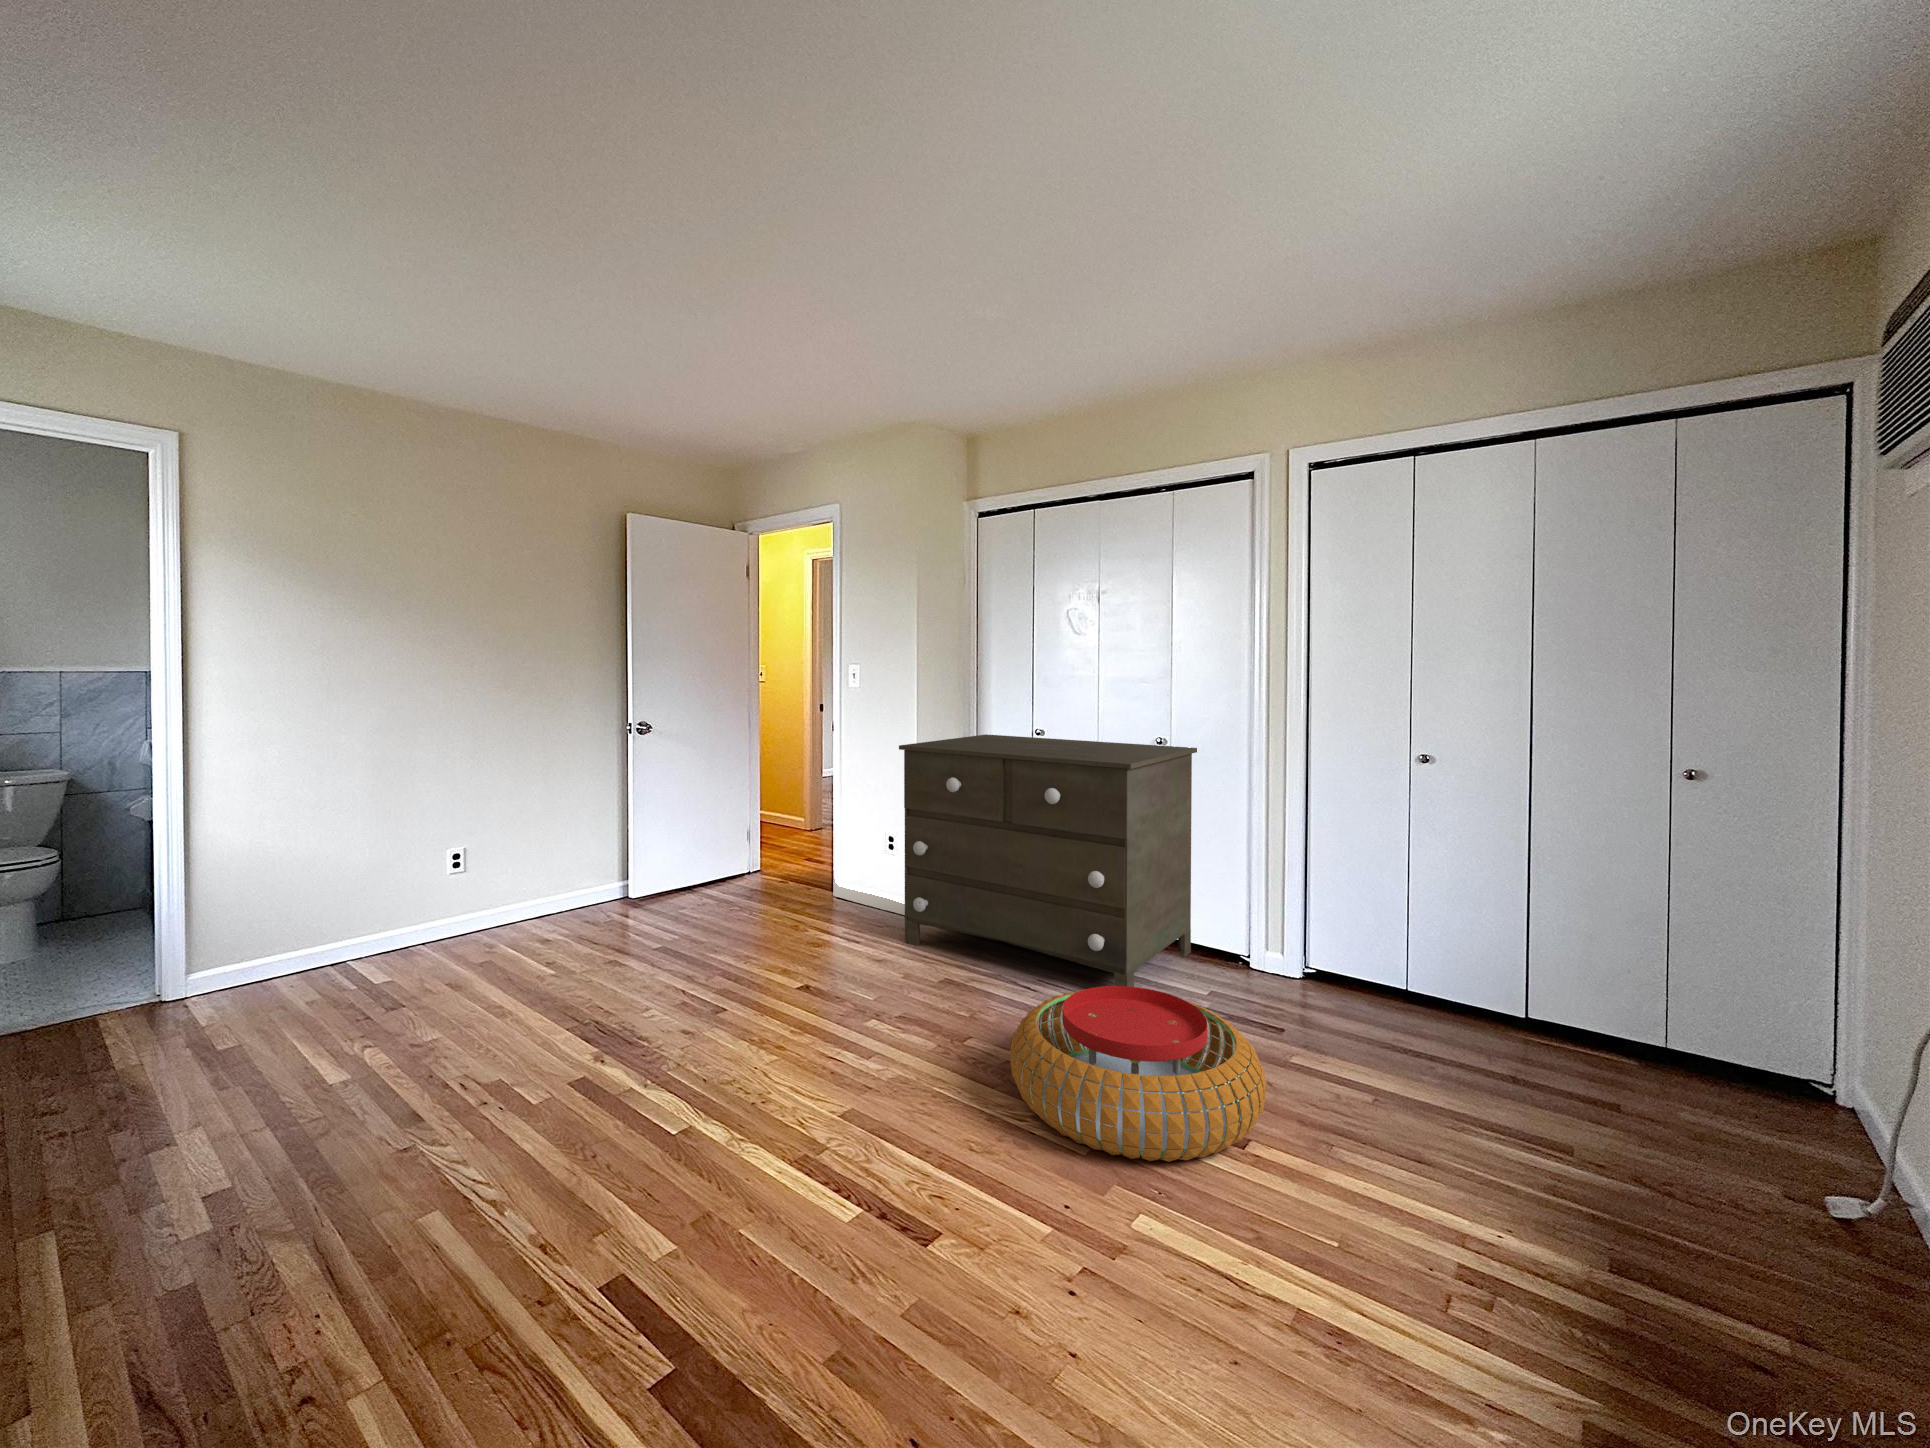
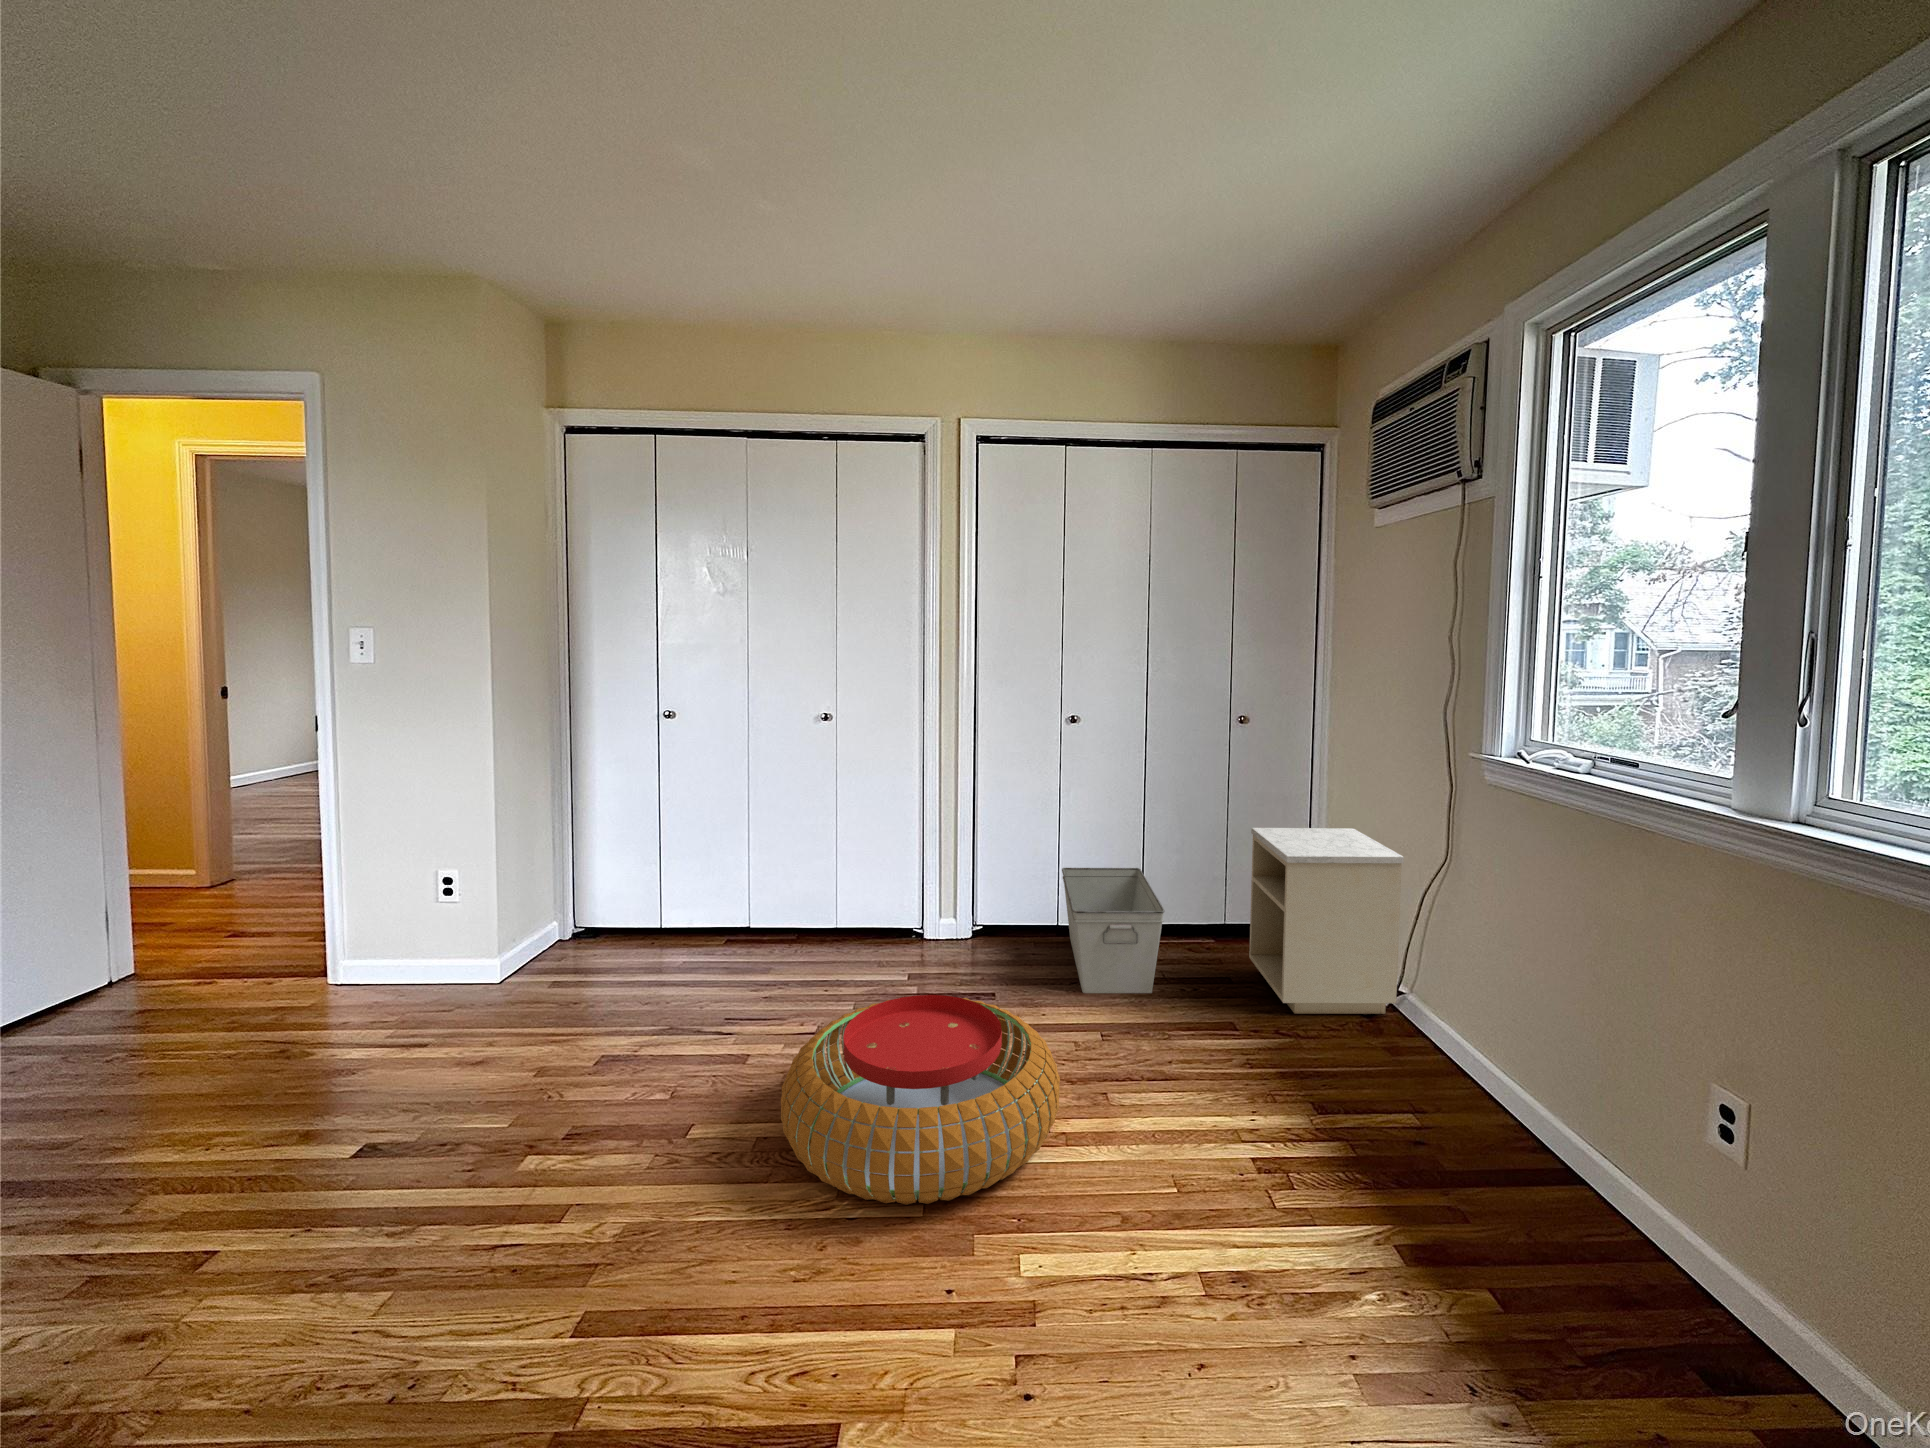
dresser: present [899,734,1197,987] -> none [488,722,866,1024]
nightstand: none [1670,916,1922,1233] -> present [1249,828,1404,1014]
storage bin: none [1378,926,1522,1087] -> present [1062,868,1165,993]

